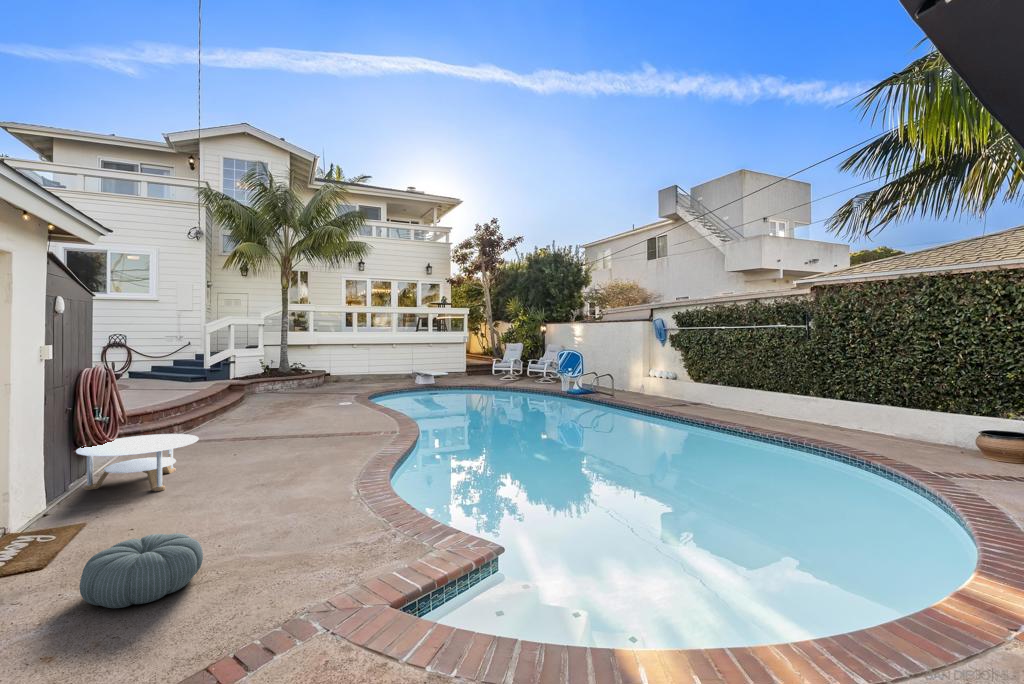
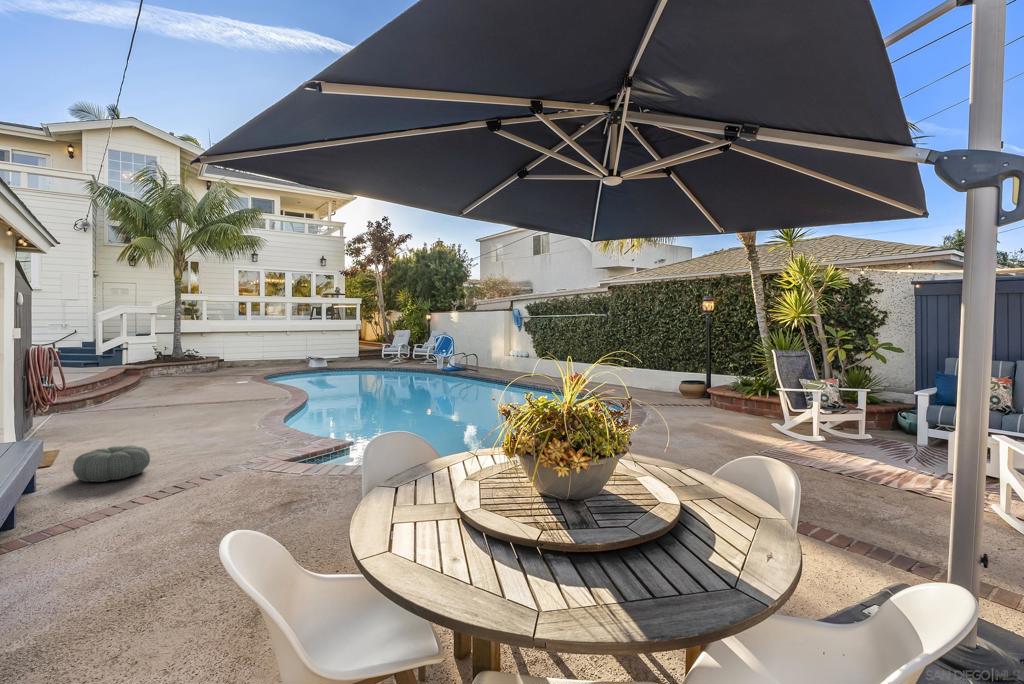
round table: present [76,434,199,491] -> none [23,399,122,439]

